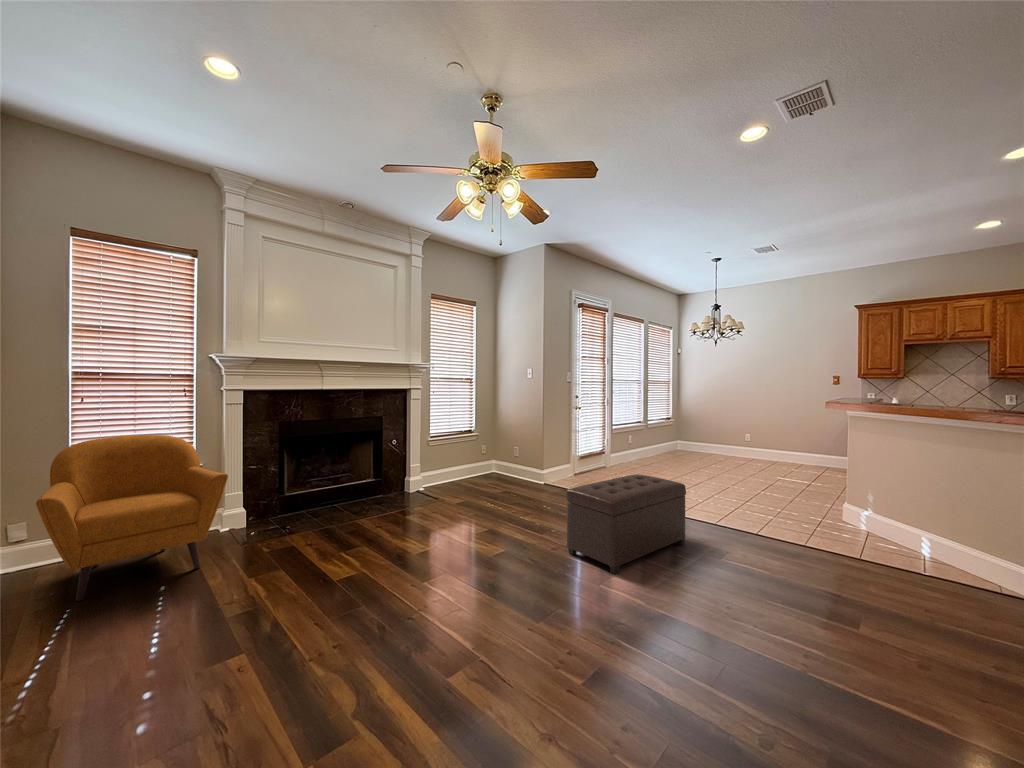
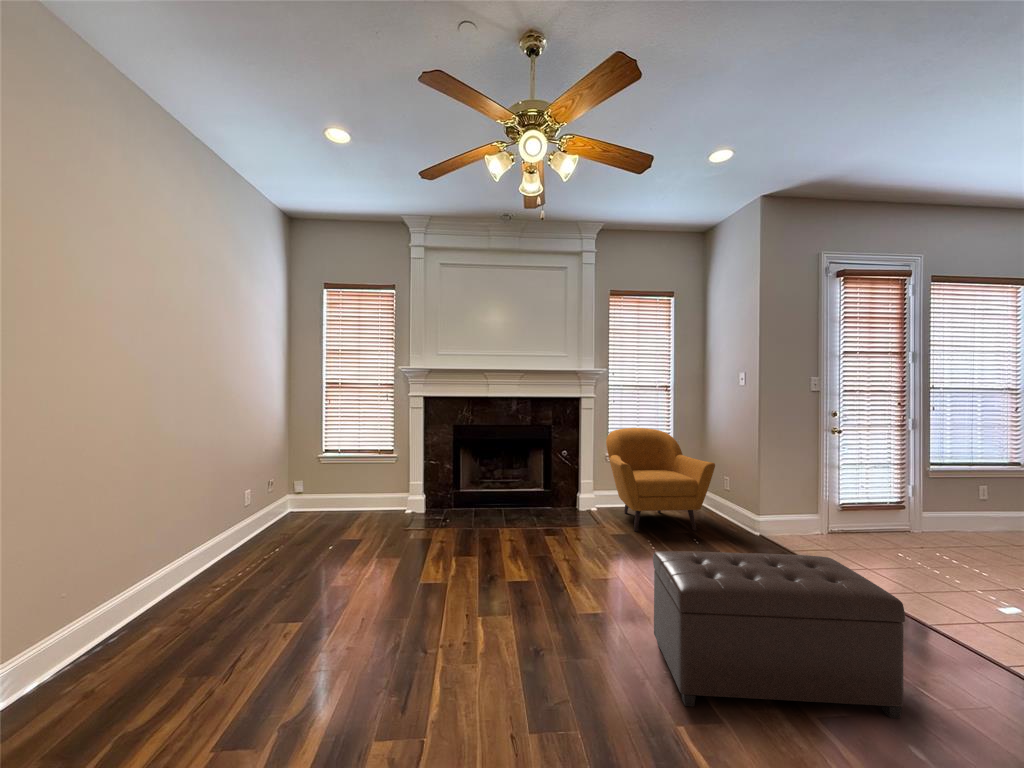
armchair: present [36,435,228,601] -> present [606,428,715,532]

